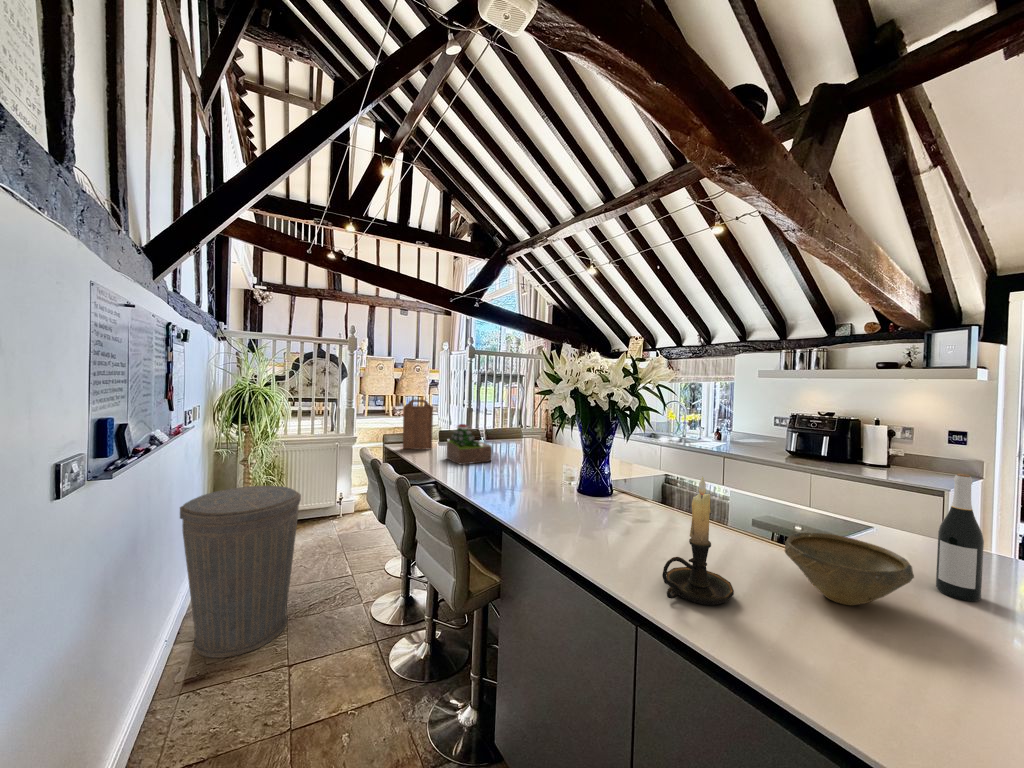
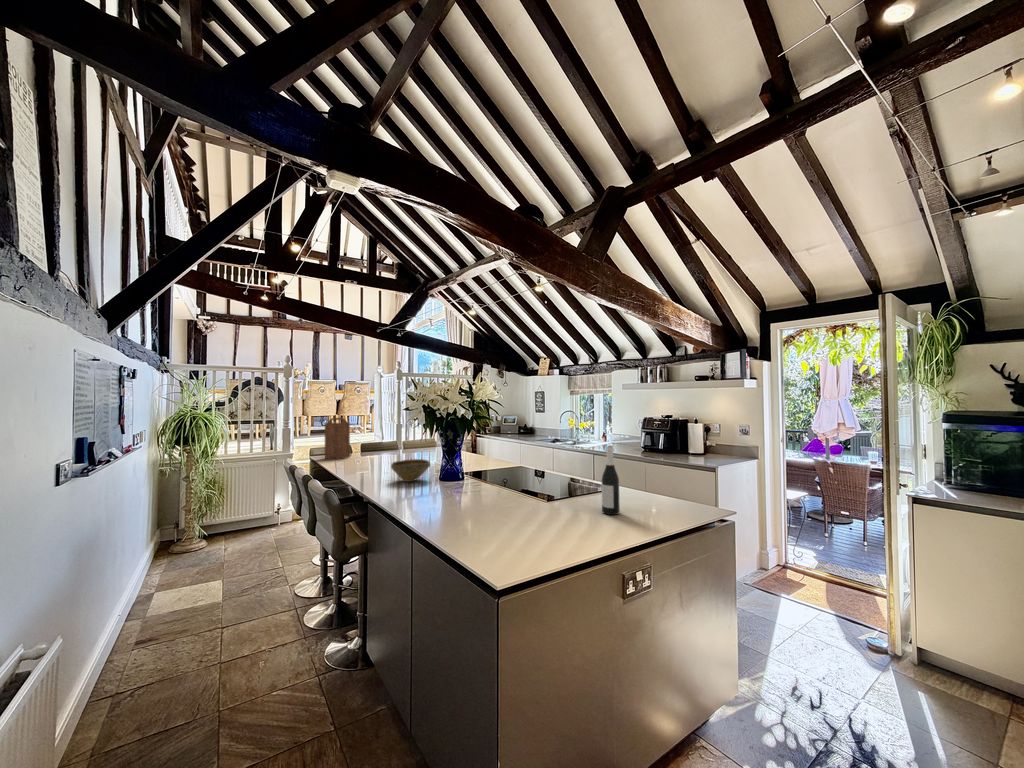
succulent plant: present [447,424,492,464] -> none [358,435,394,467]
candle holder: present [662,477,734,605] -> none [435,454,480,524]
trash can: present [180,486,301,658] -> none [129,492,235,630]
bowl: present [784,533,914,606] -> present [391,459,430,482]

